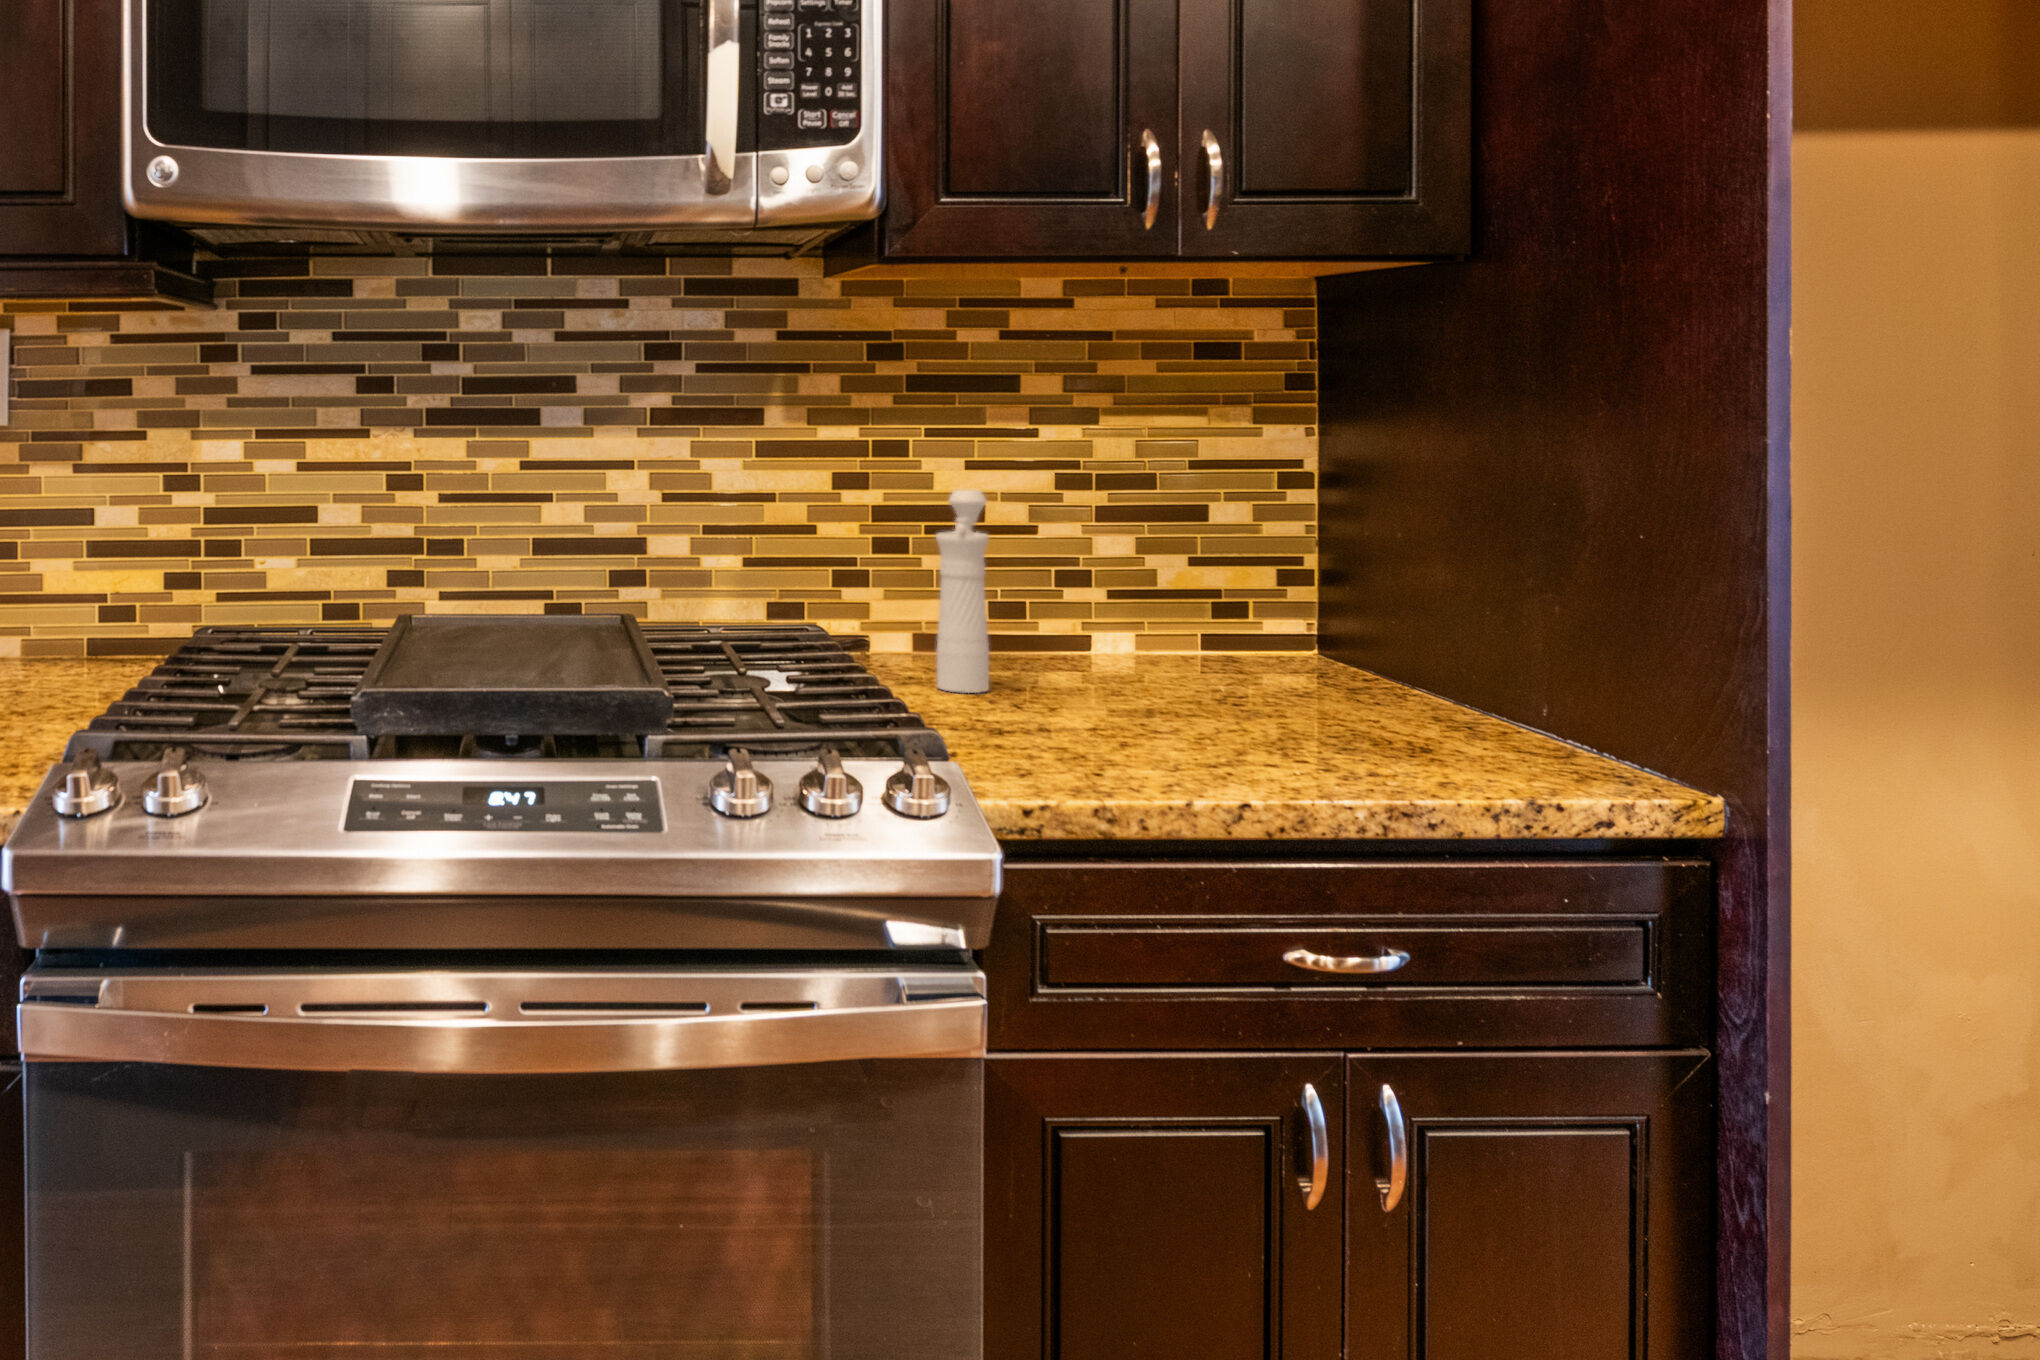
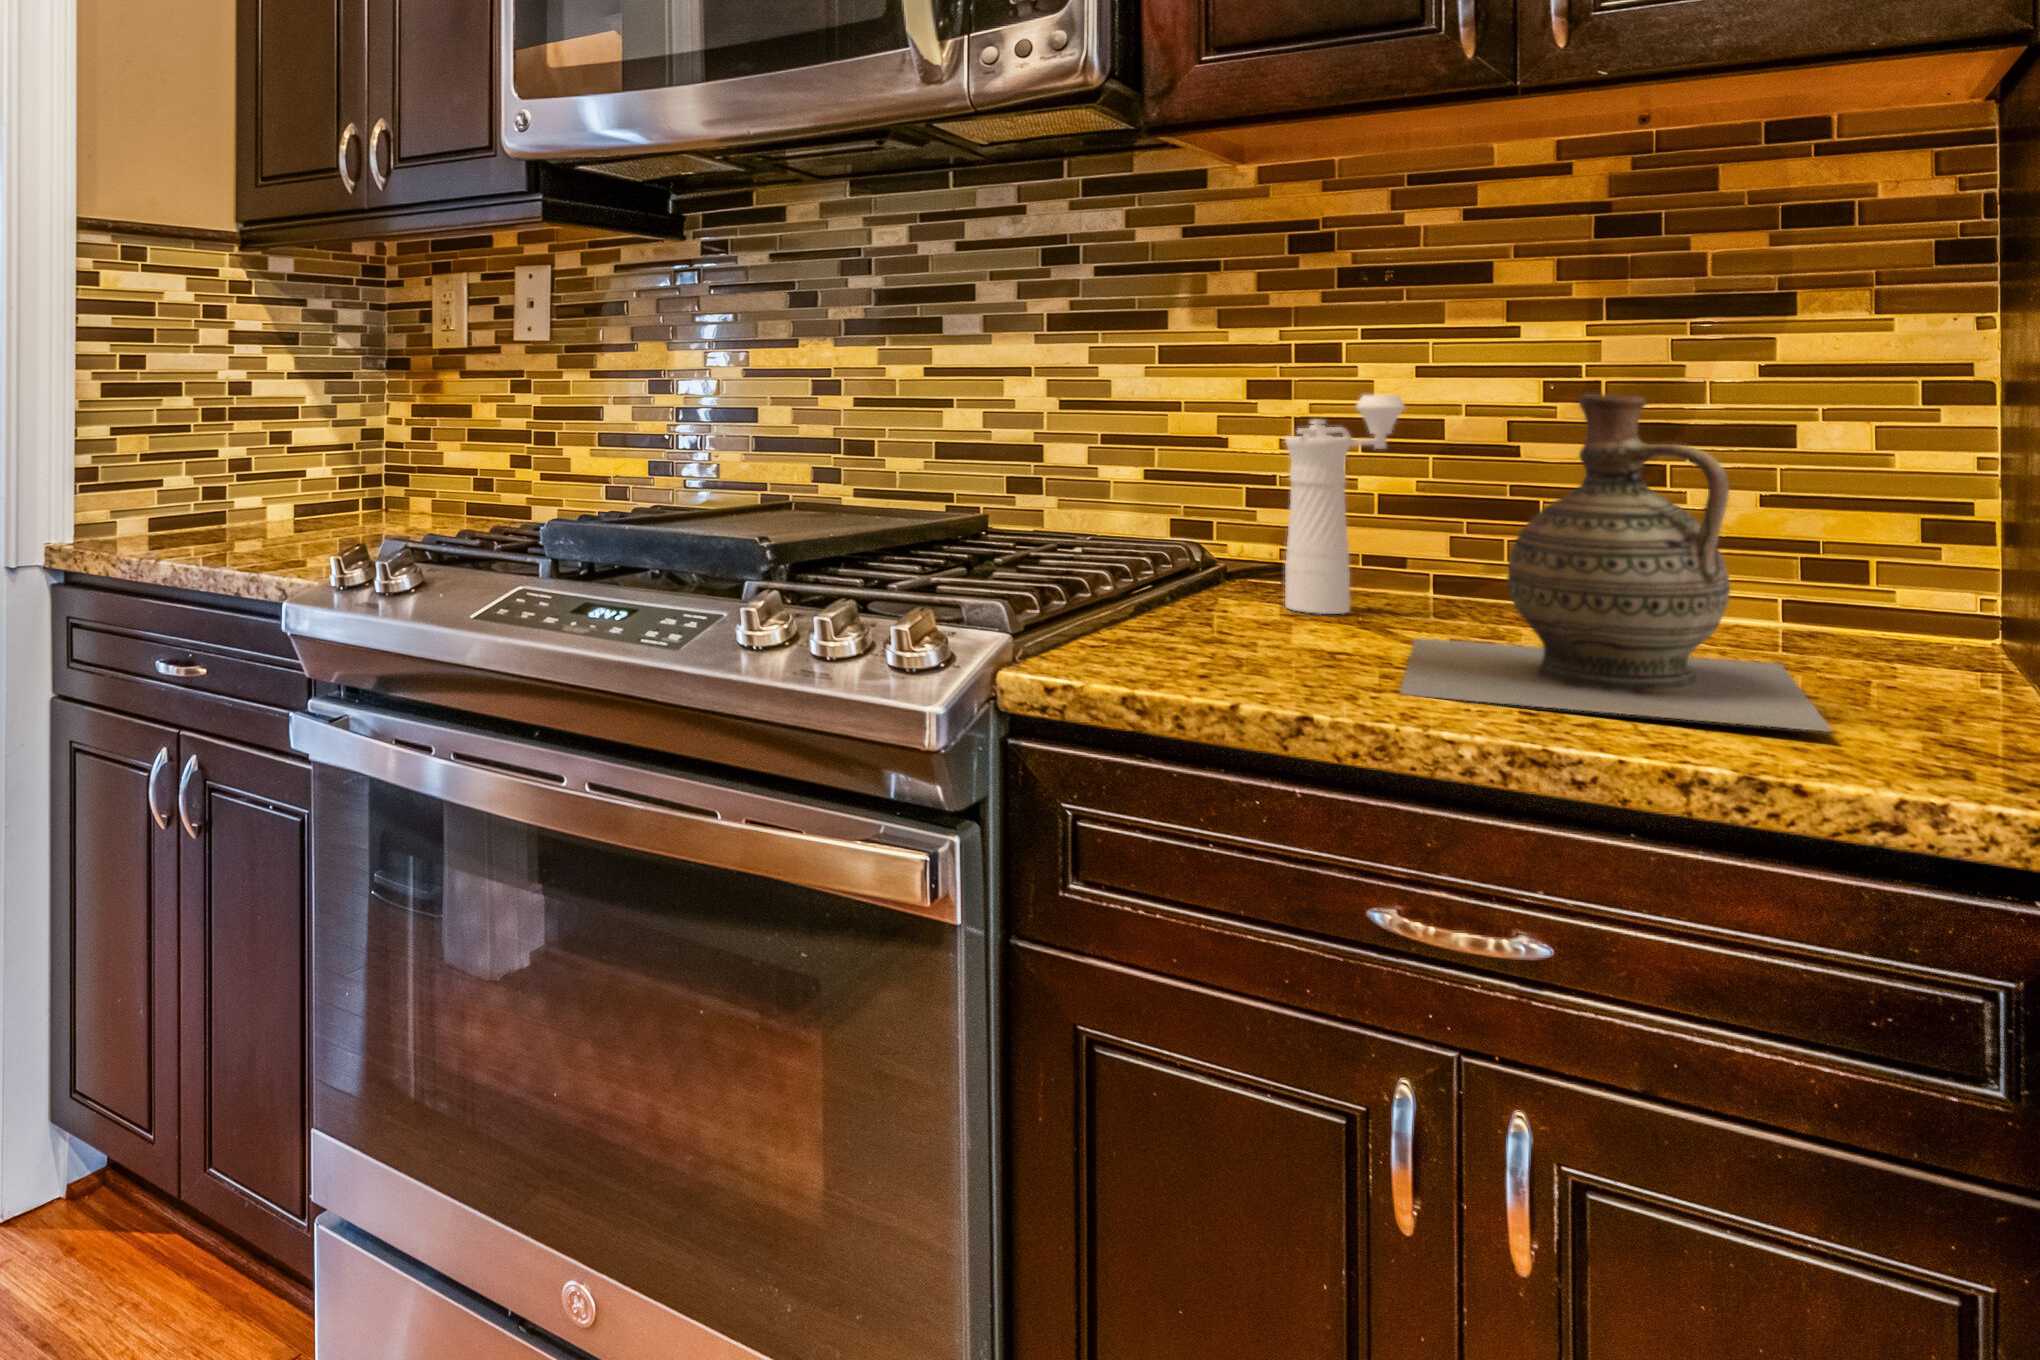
ceramic jug: none [1117,508,1487,770] -> present [1400,394,1832,732]

